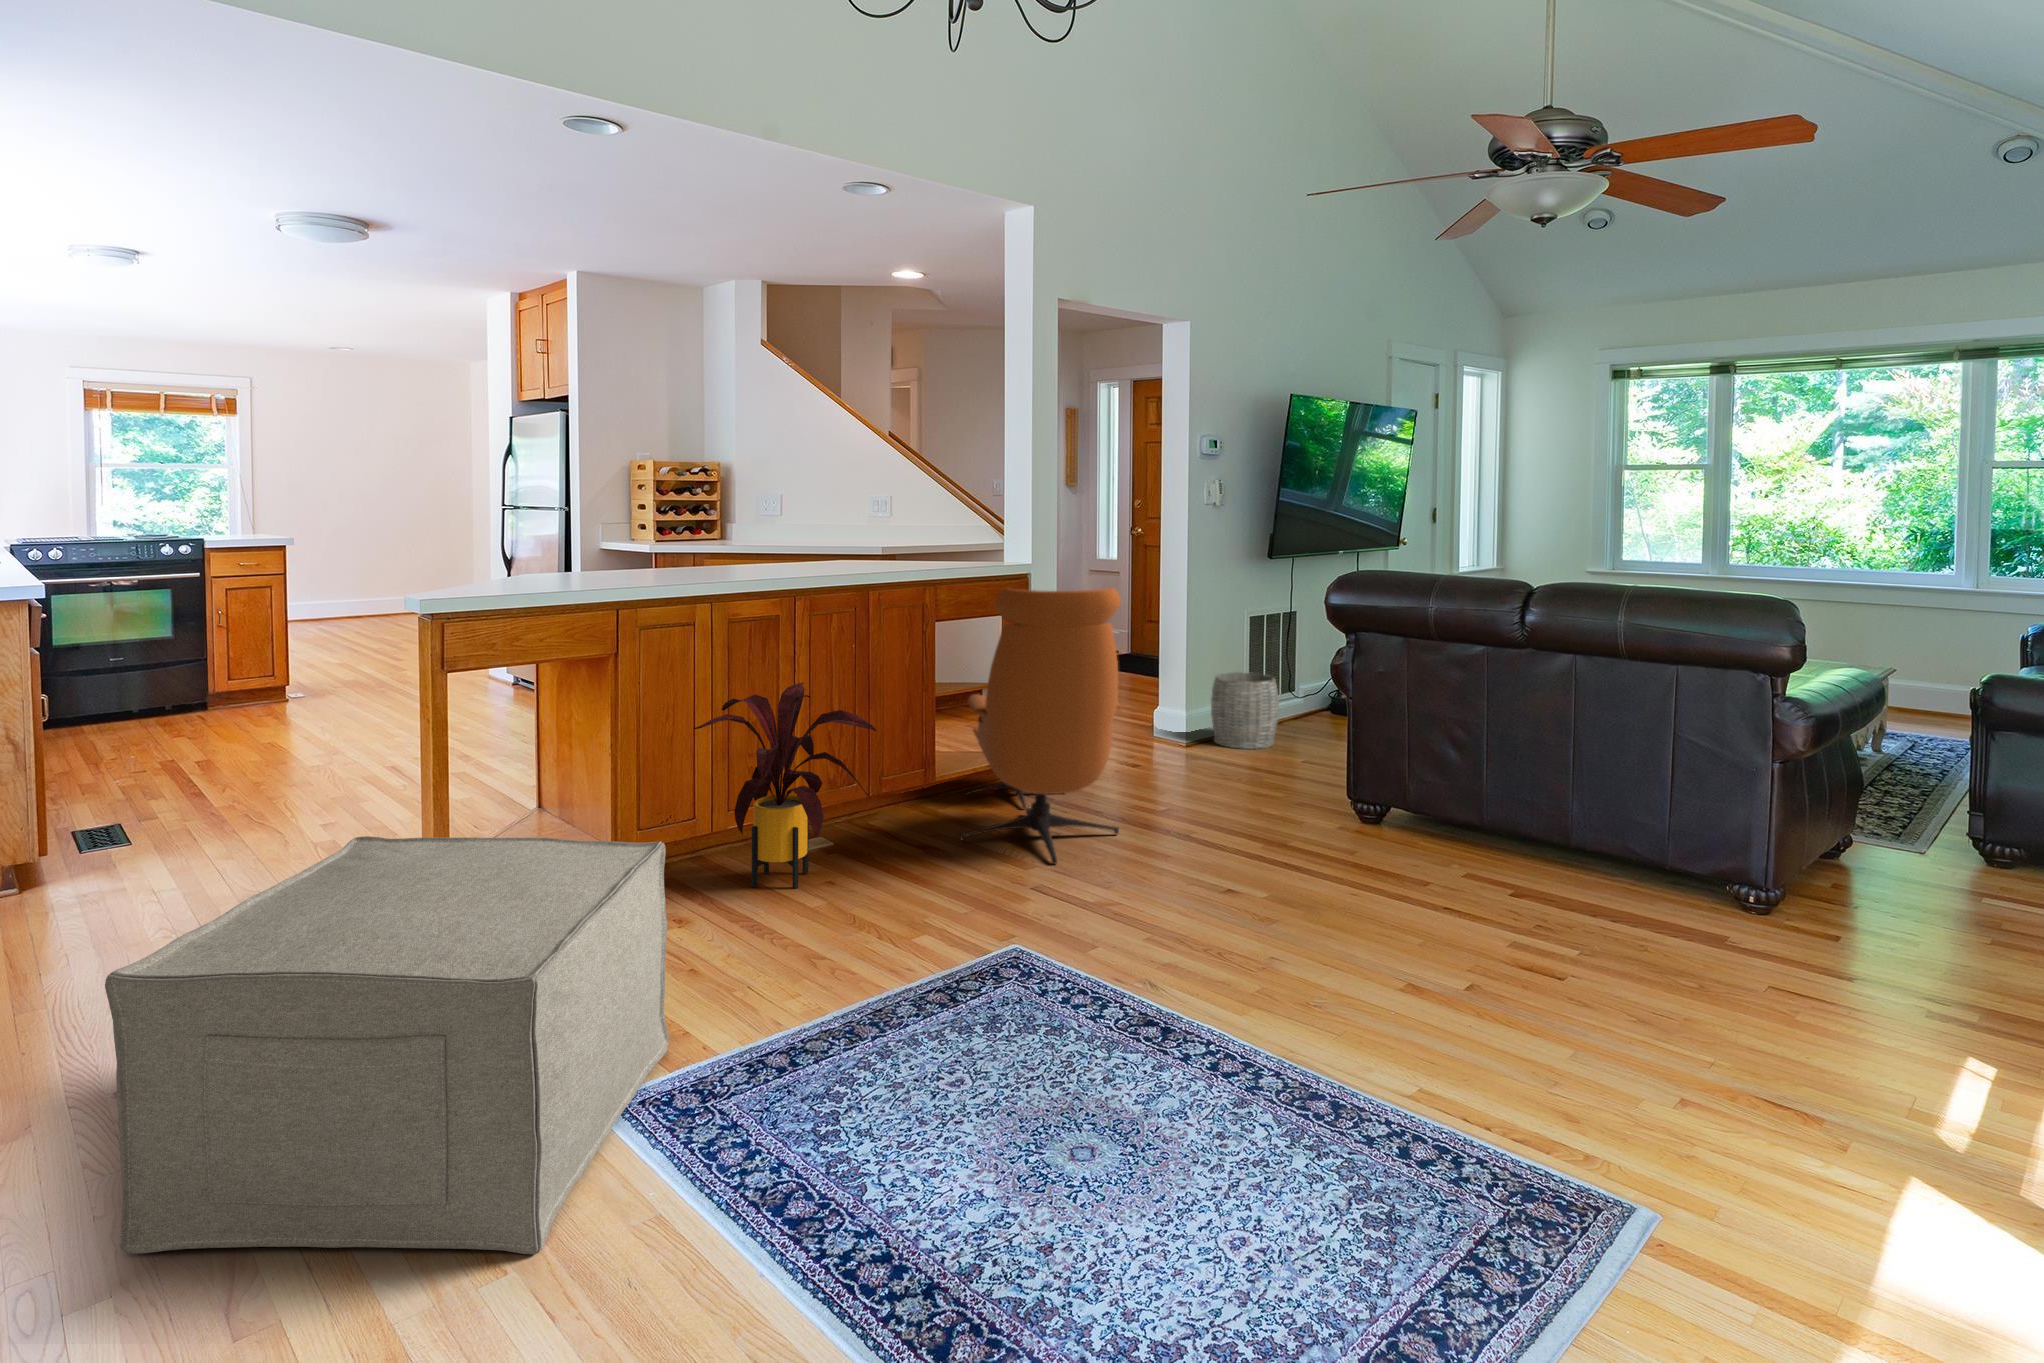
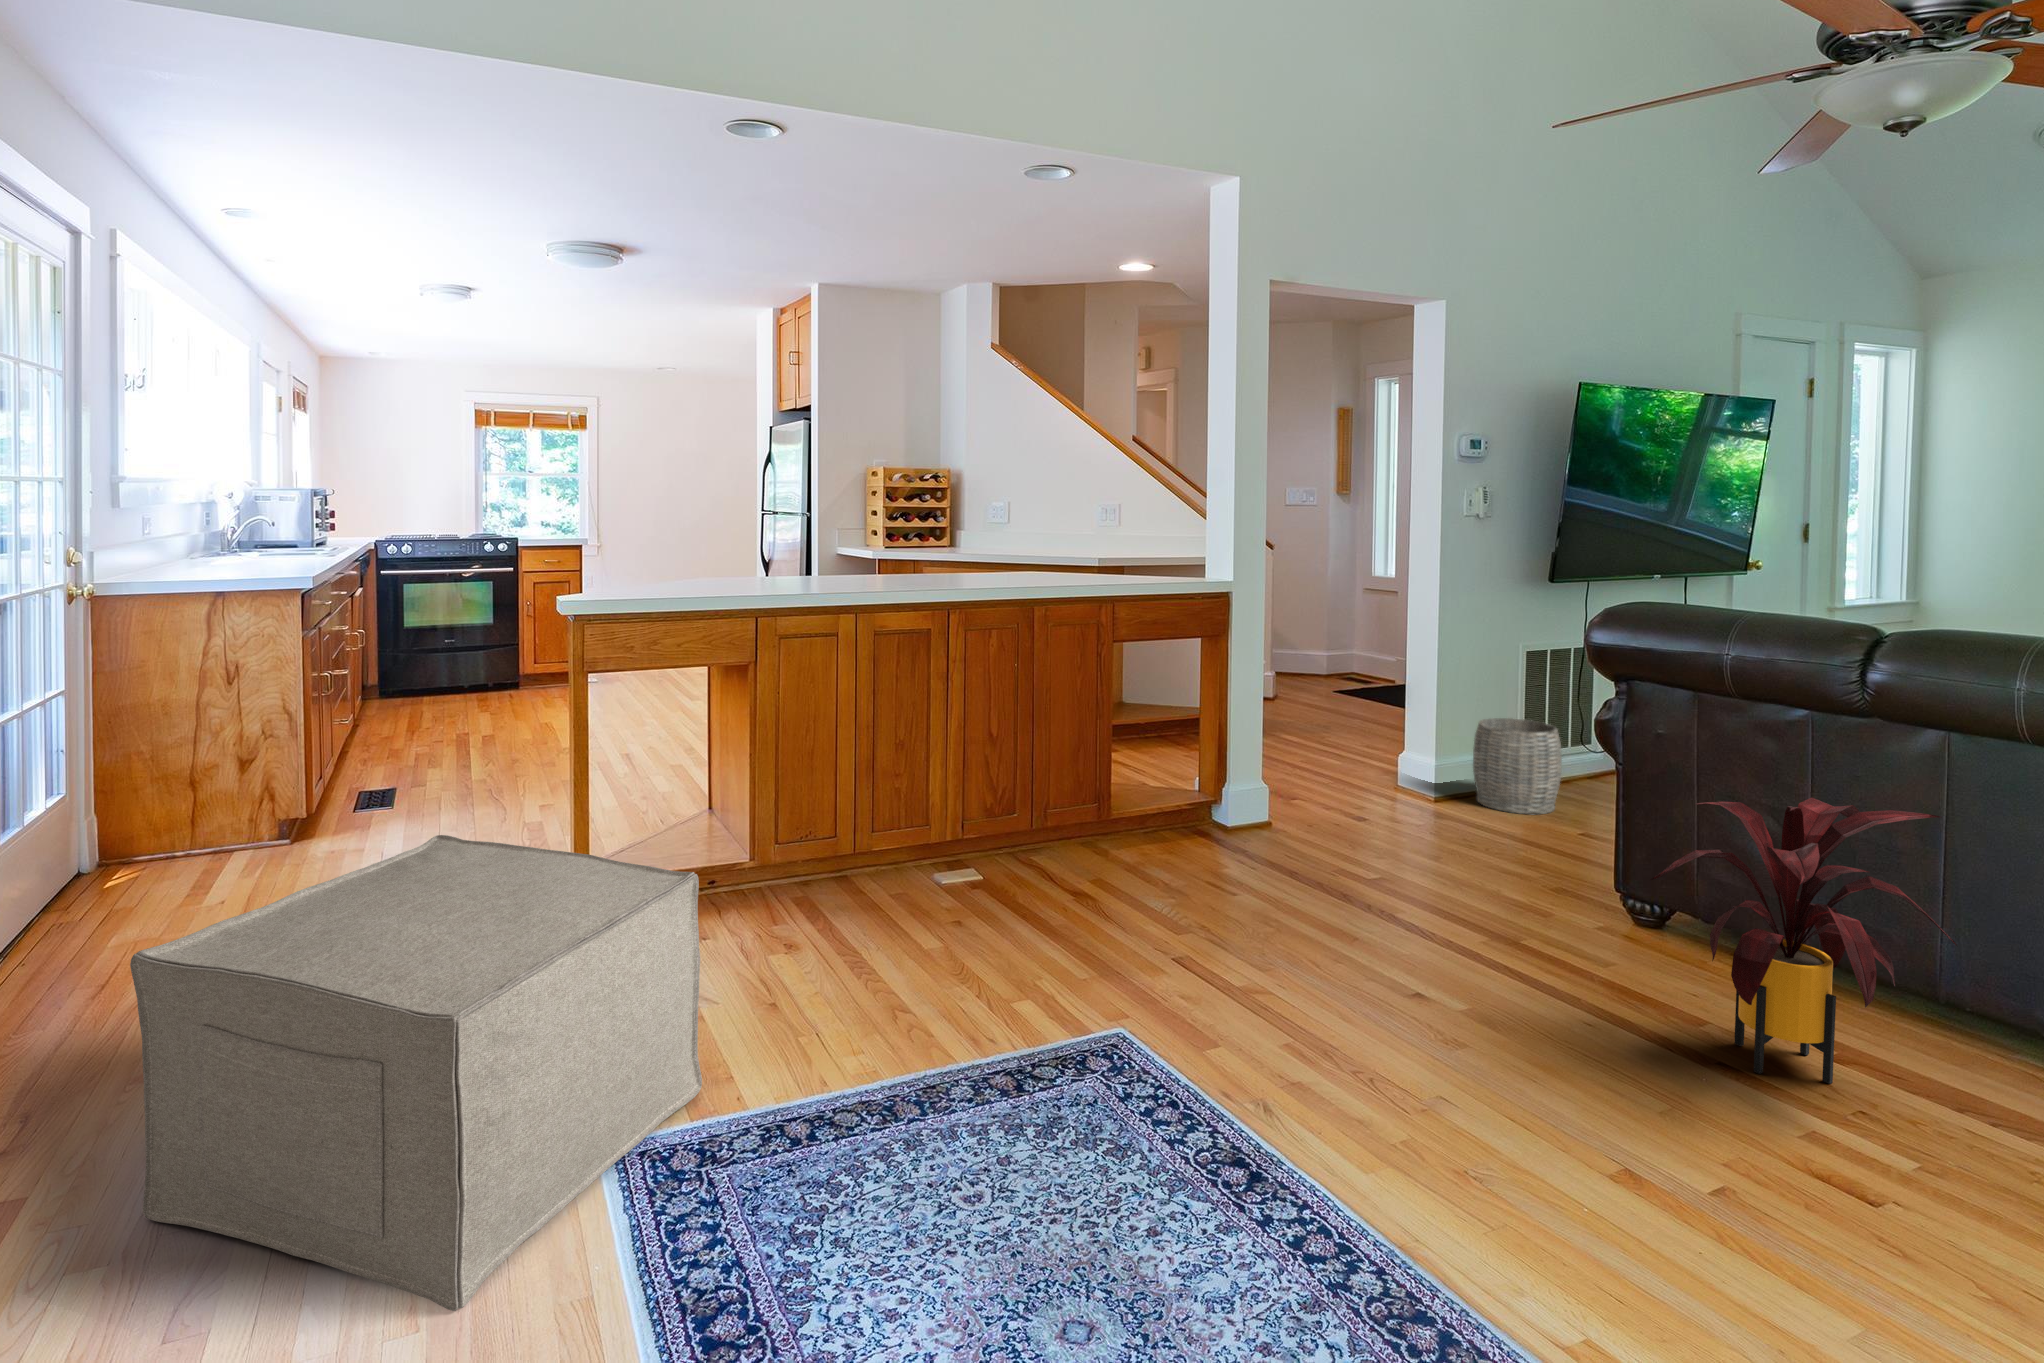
lounge chair: present [960,588,1122,864] -> none [1116,611,1306,934]
house plant: present [694,683,876,889] -> present [1651,798,1956,1084]

